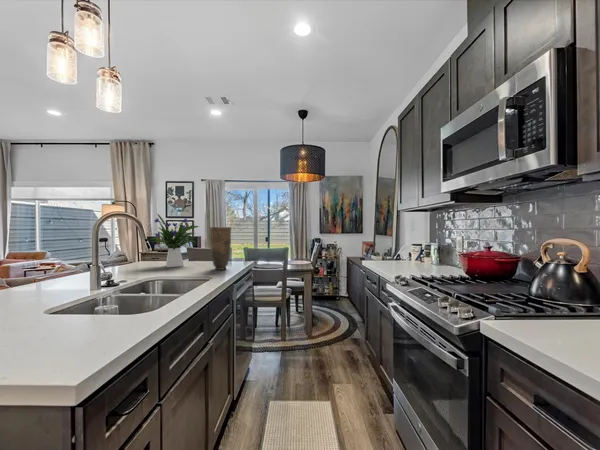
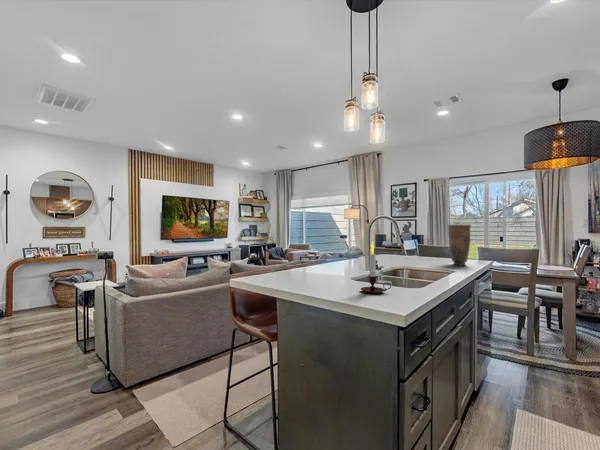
flower arrangement: present [150,214,198,267] -> none [389,213,435,260]
candle: none [33,260,92,345] -> present [361,242,391,293]

